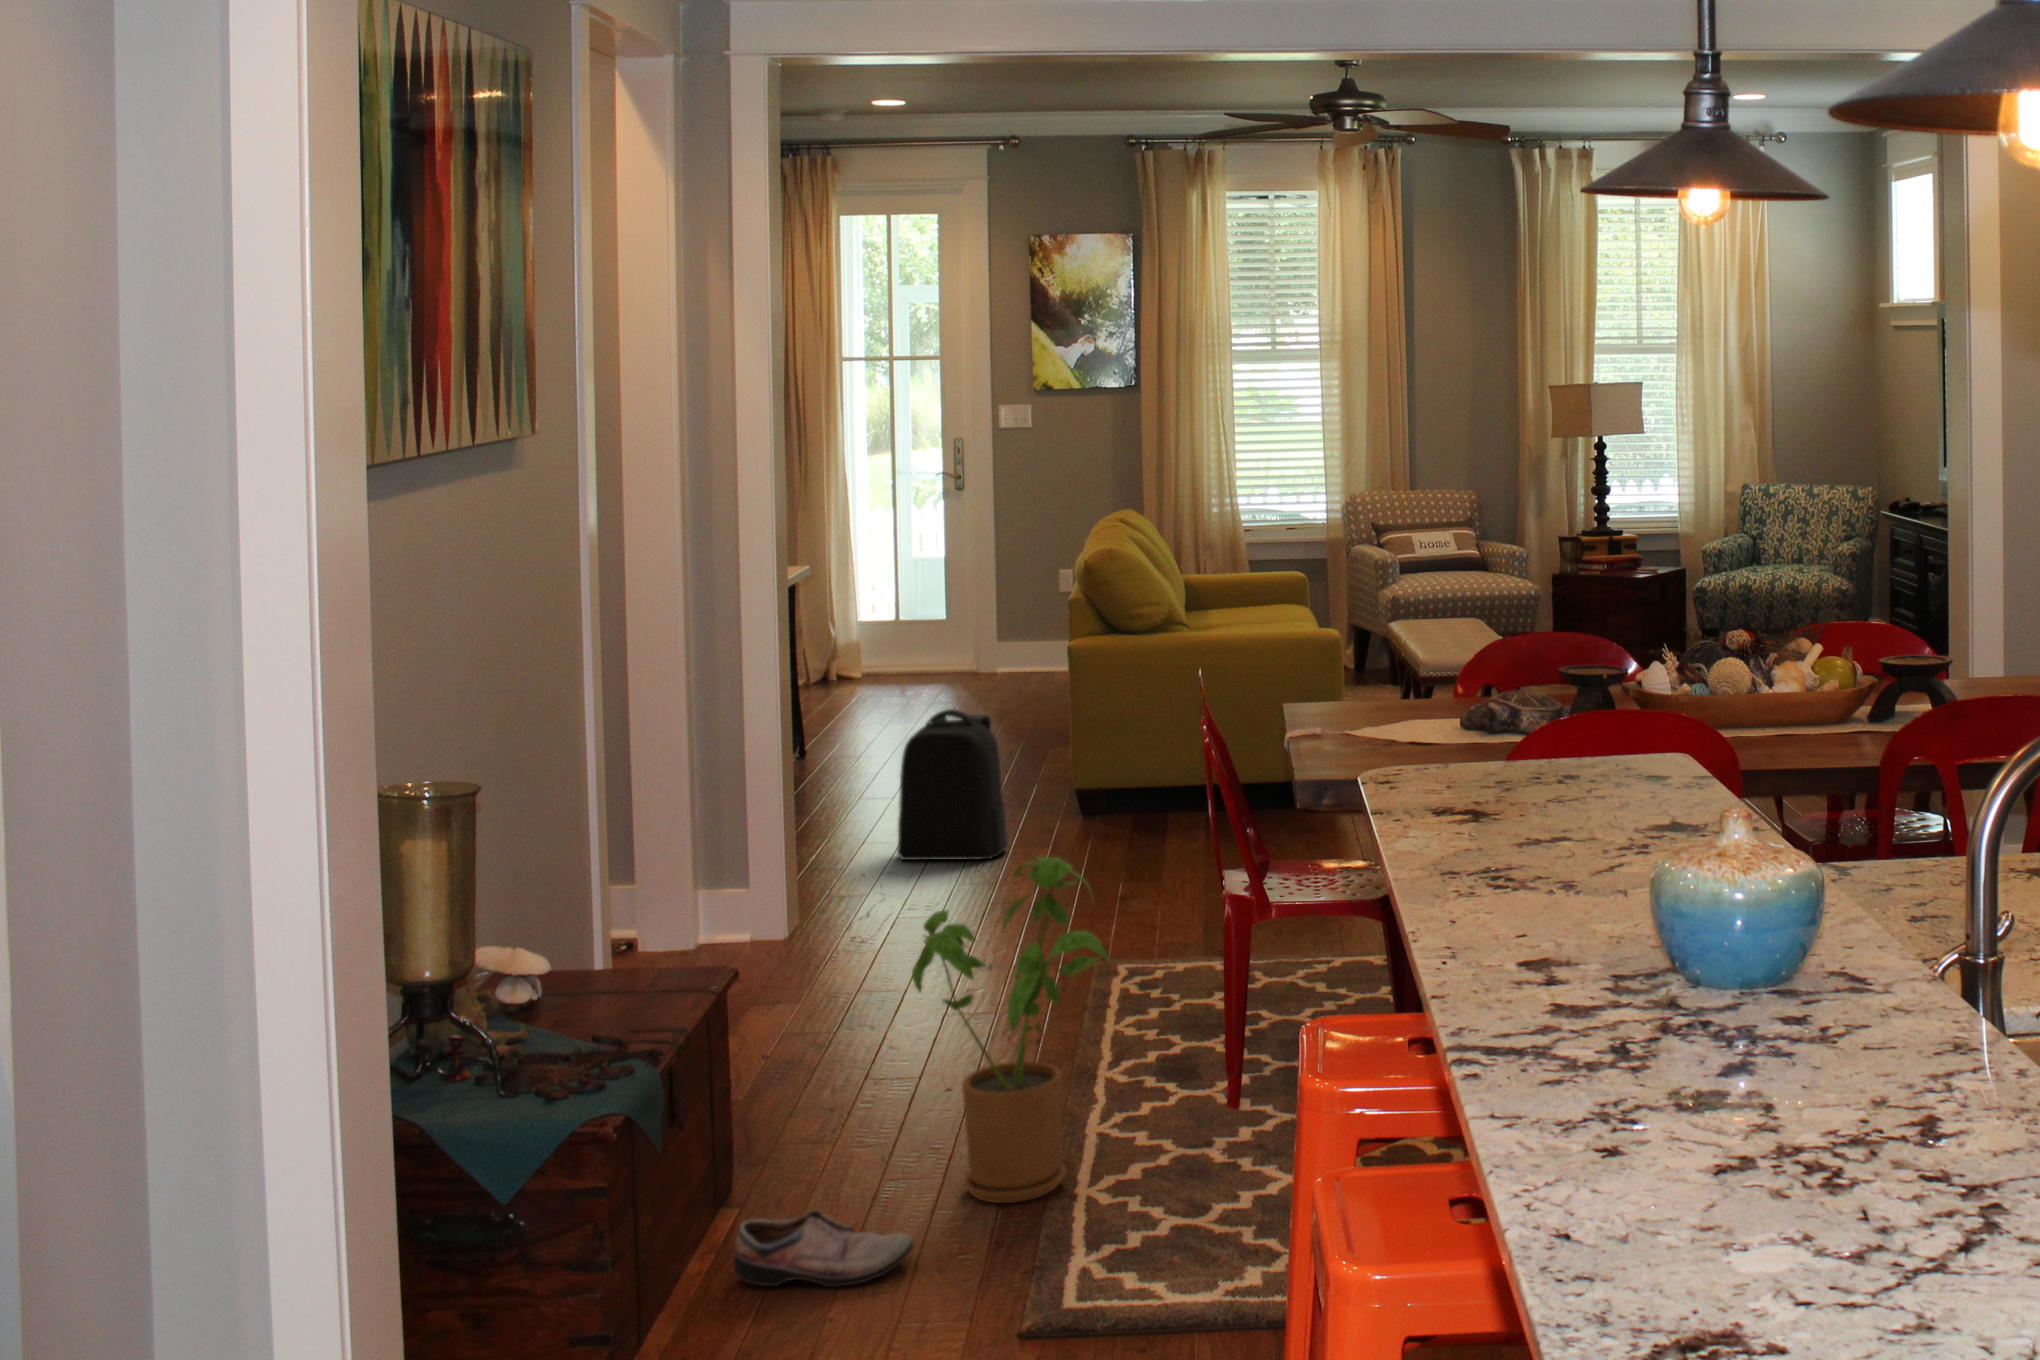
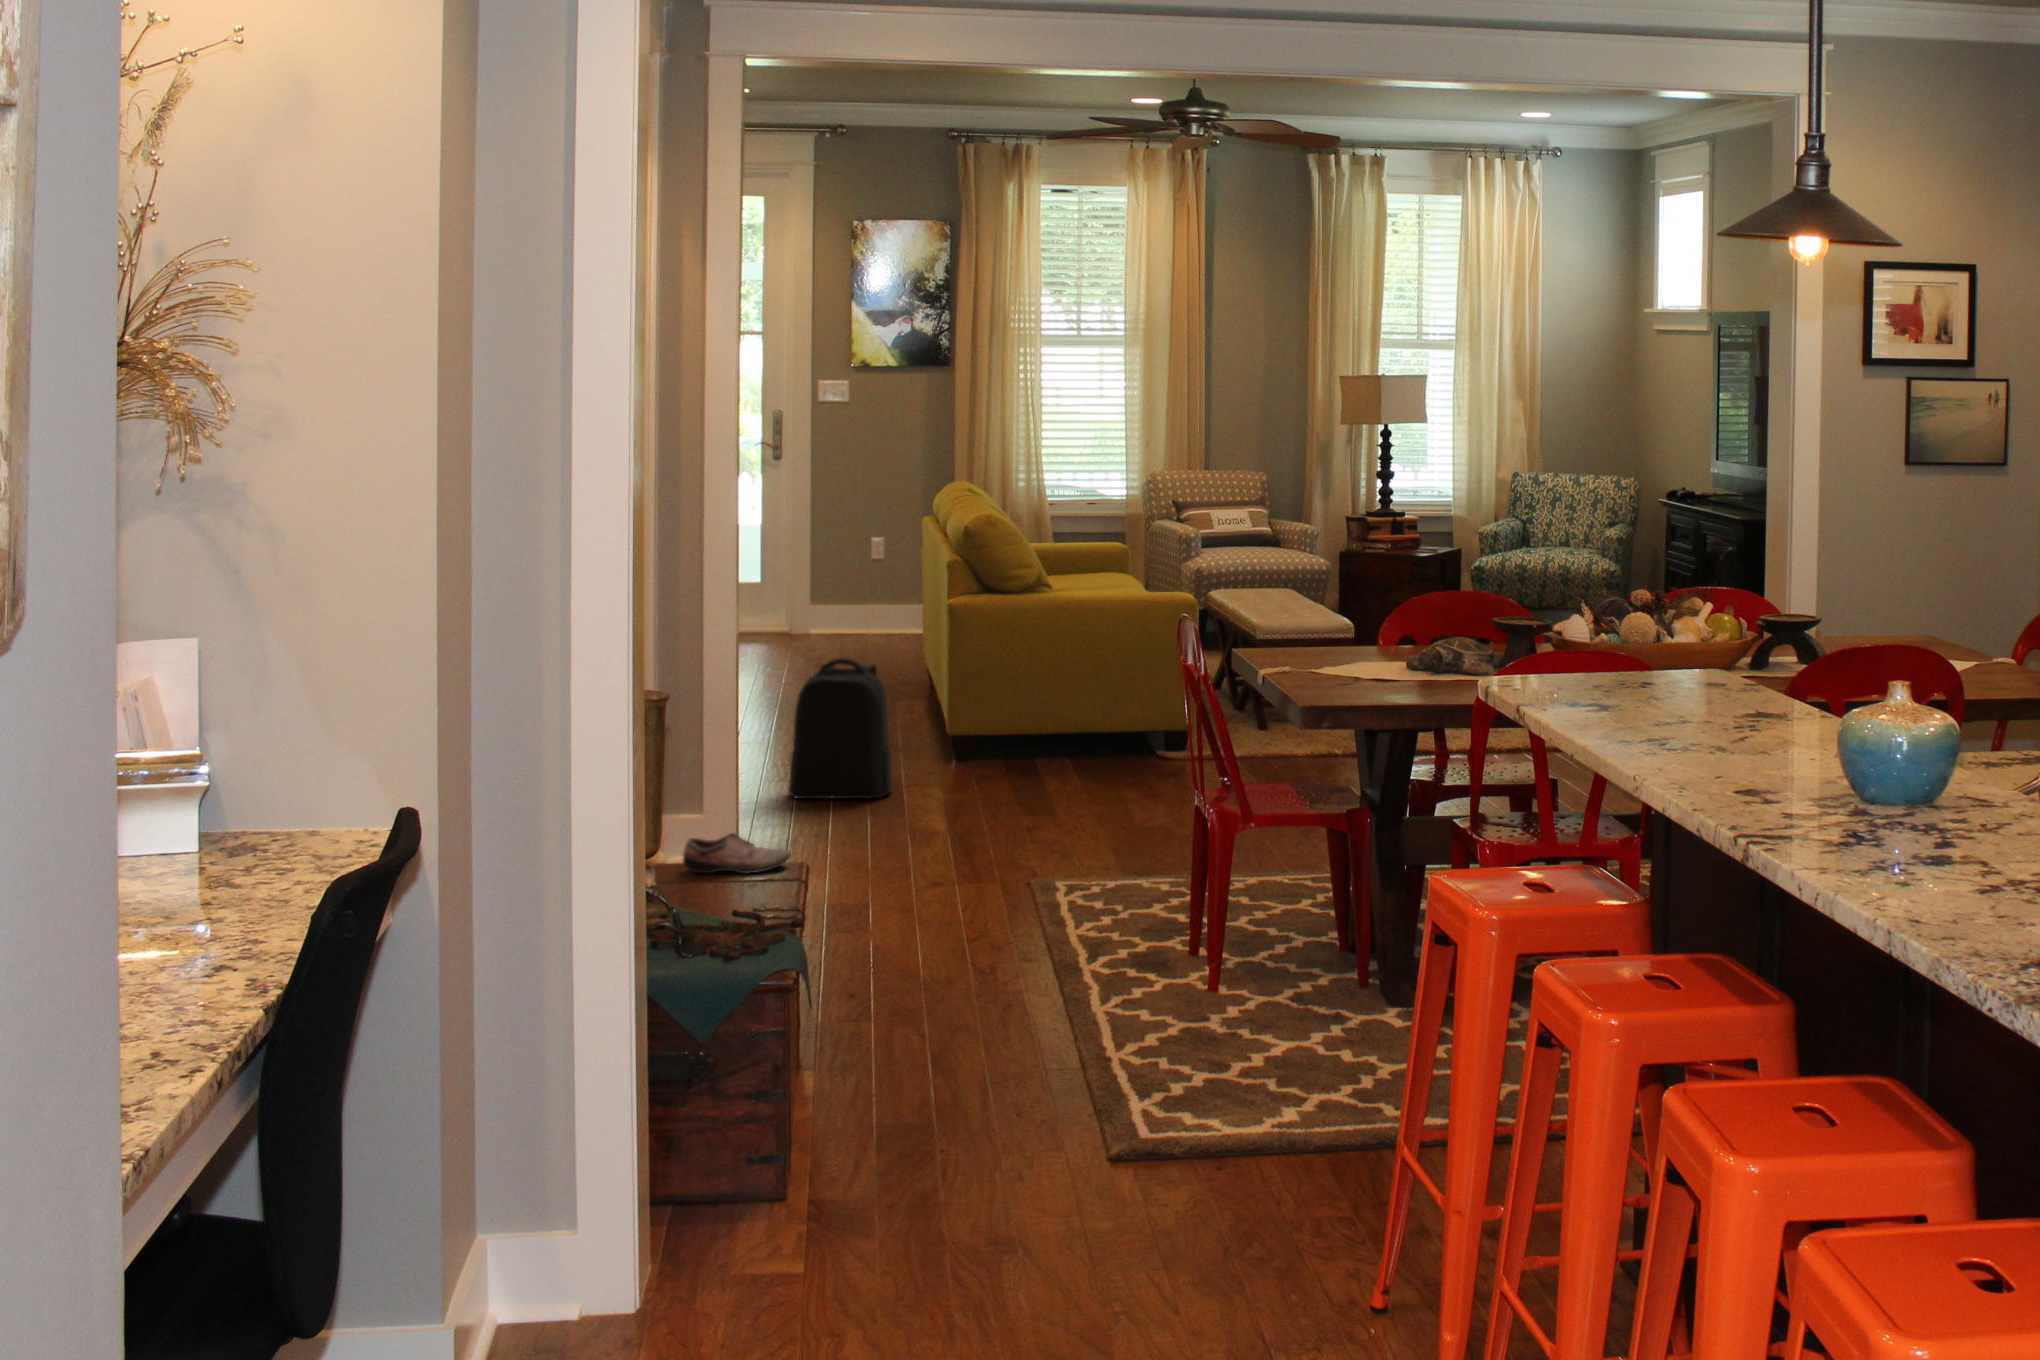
house plant: present [912,857,1110,1203] -> none [967,767,1150,1065]
shoe: present [733,1209,913,1287] -> present [683,833,791,873]

